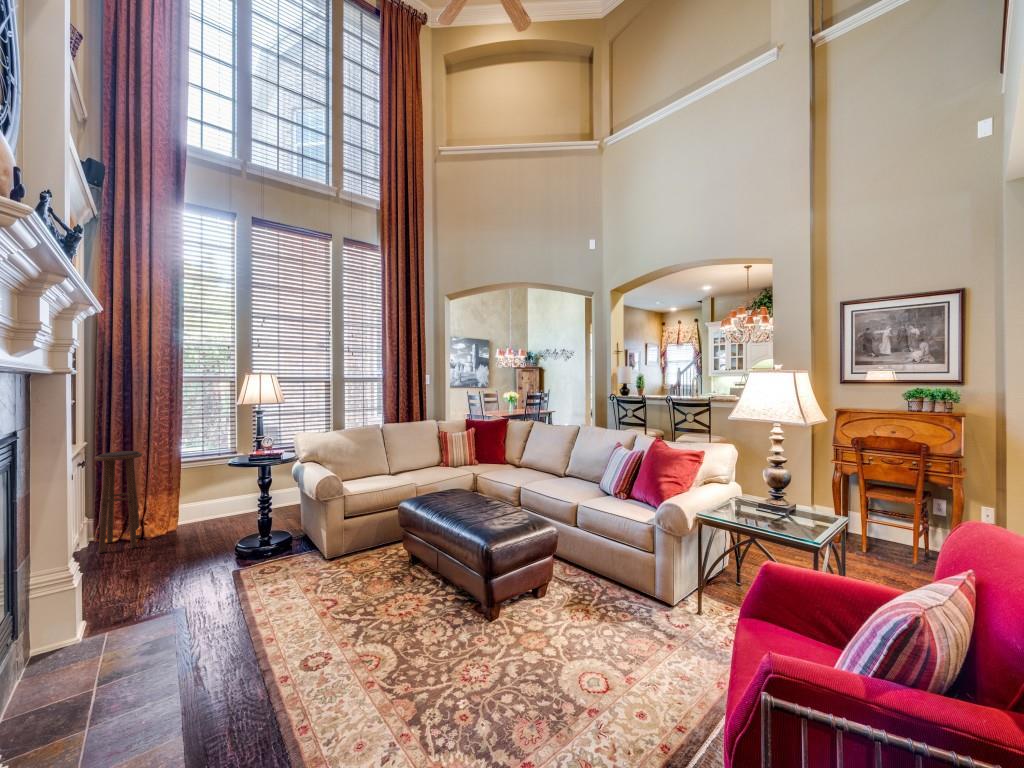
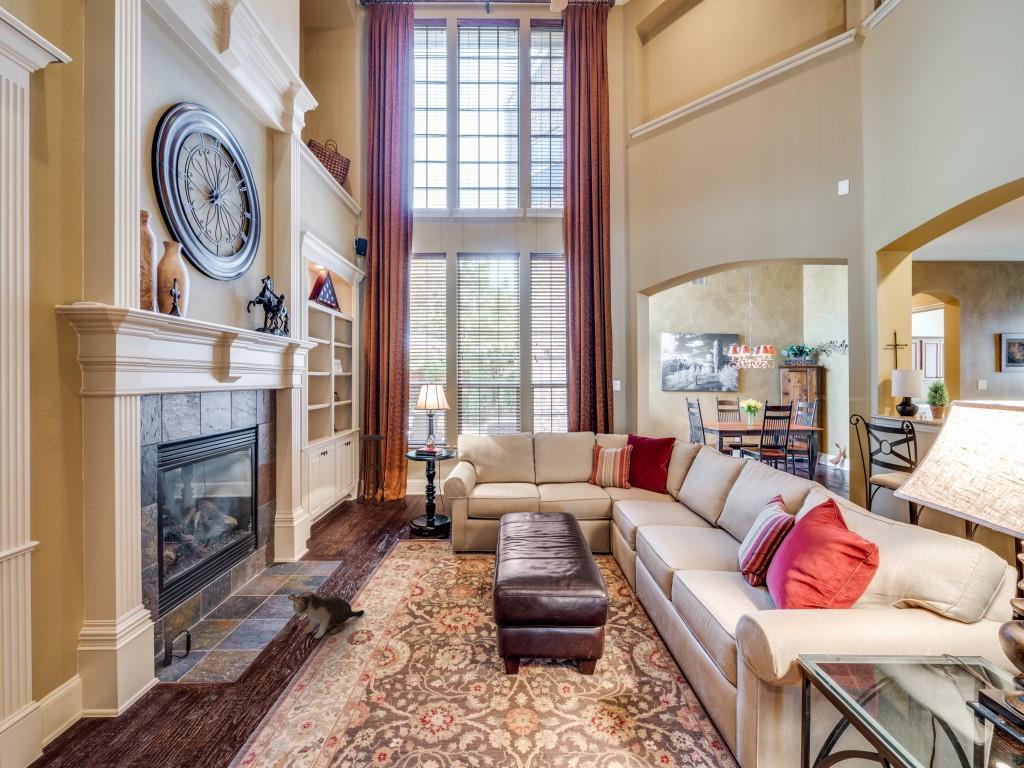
plush toy: none [227,631,294,688] -> present [288,592,364,638]

